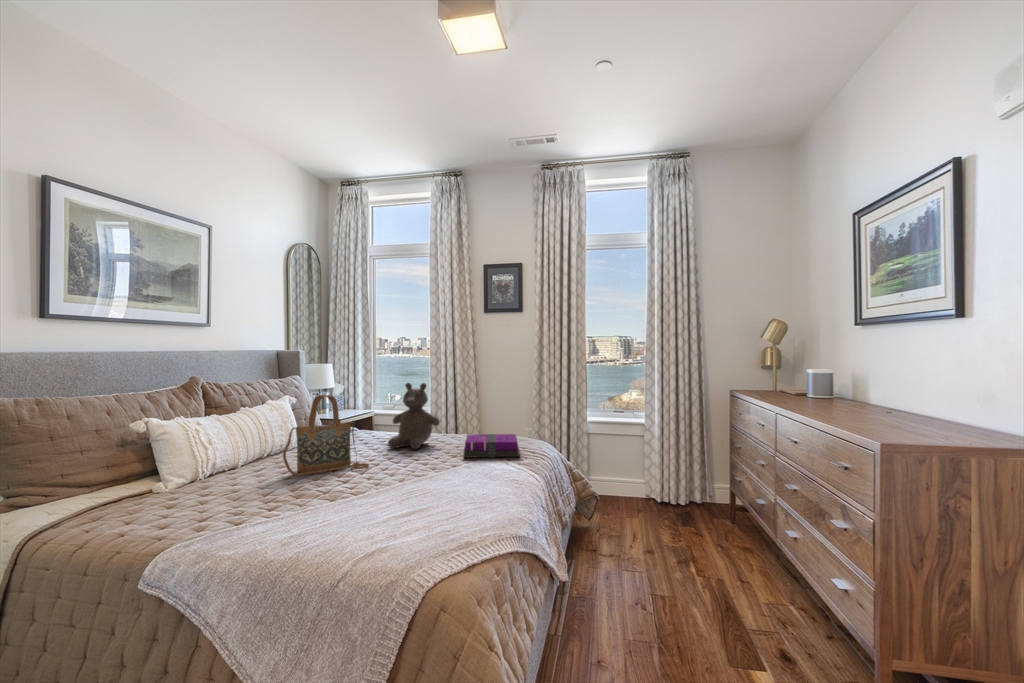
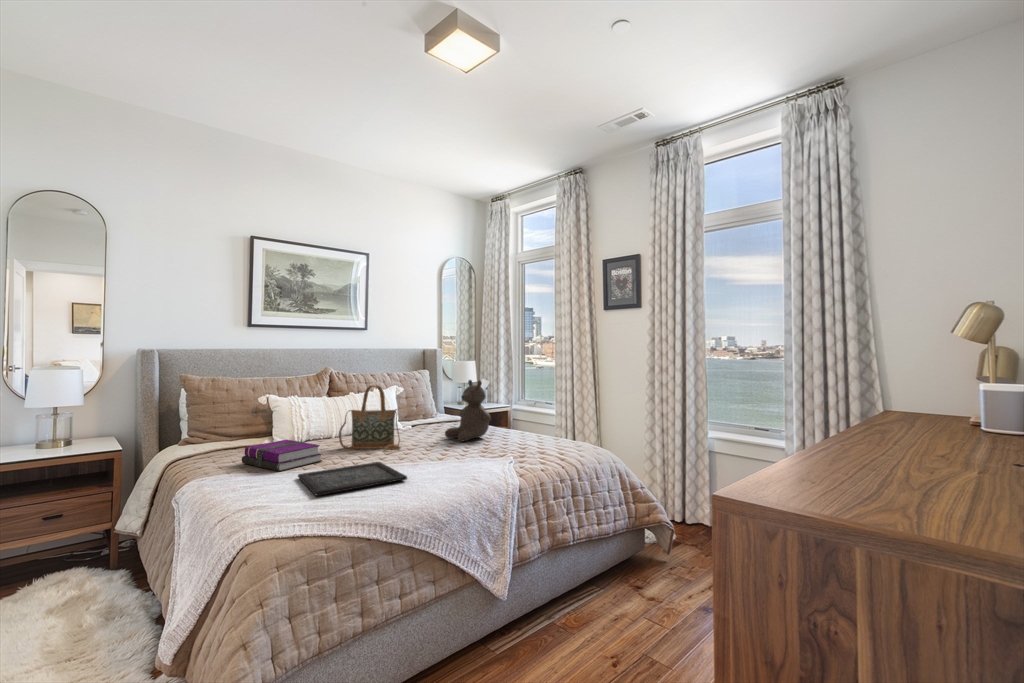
notebook: present [464,434,520,458] -> present [242,440,322,471]
tray: none [327,481,458,526] -> present [298,462,407,496]

